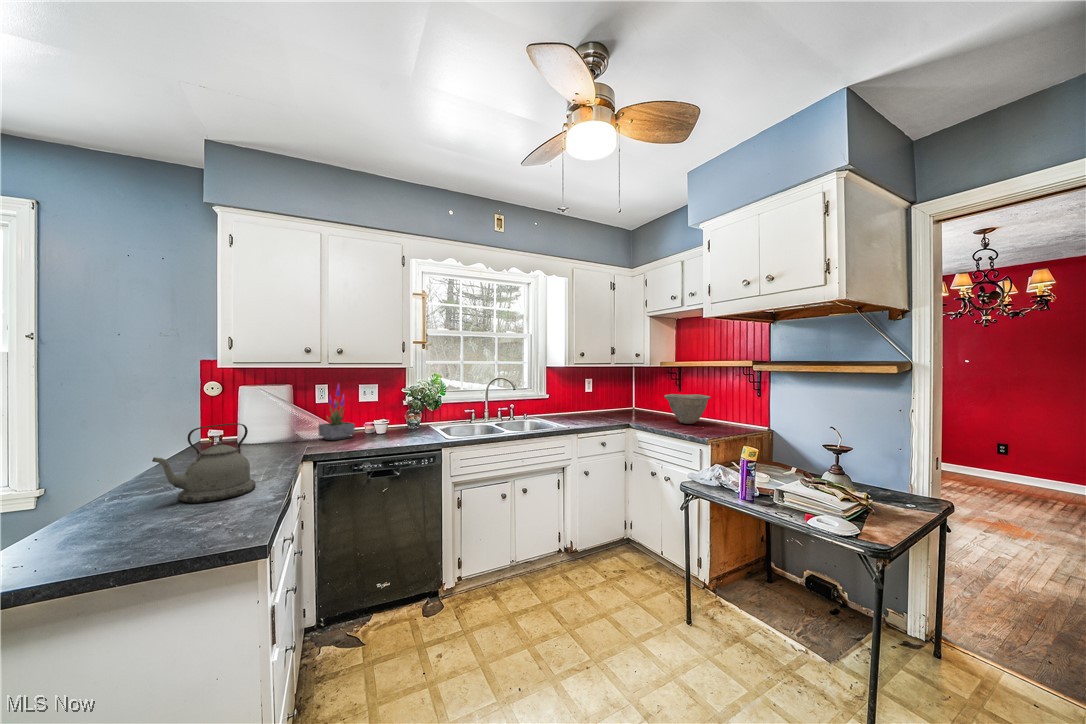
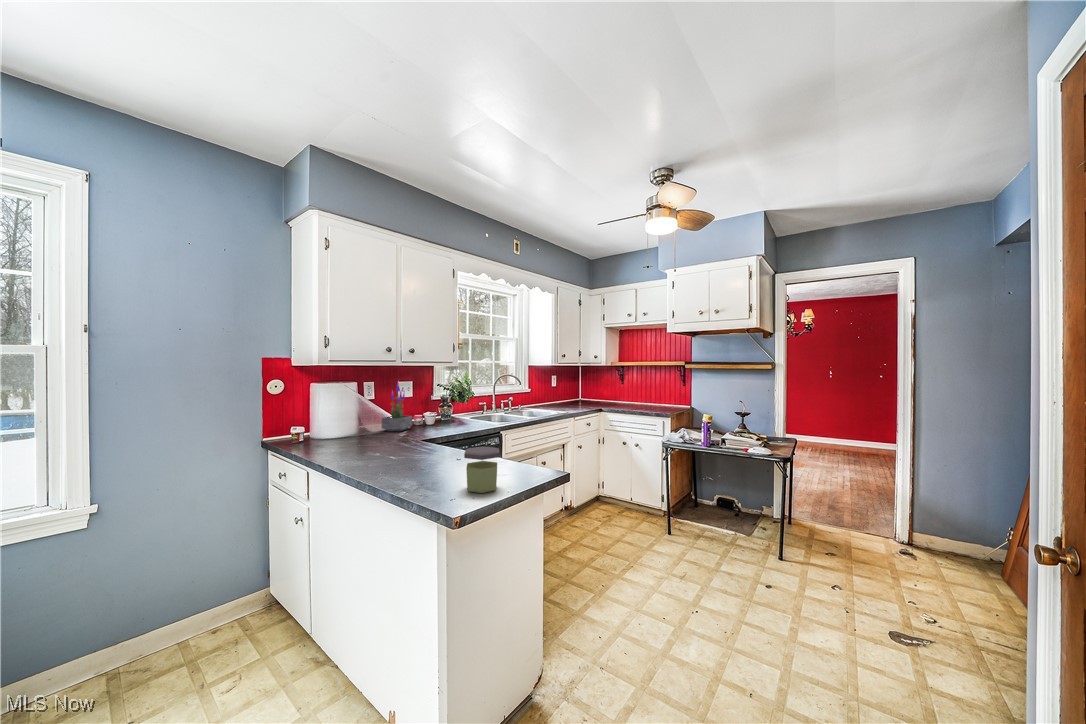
bowl: present [664,394,711,424] -> none [622,386,654,407]
kettle: present [152,423,256,503] -> none [413,410,460,469]
jar: none [62,486,144,565] -> present [464,446,499,493]

